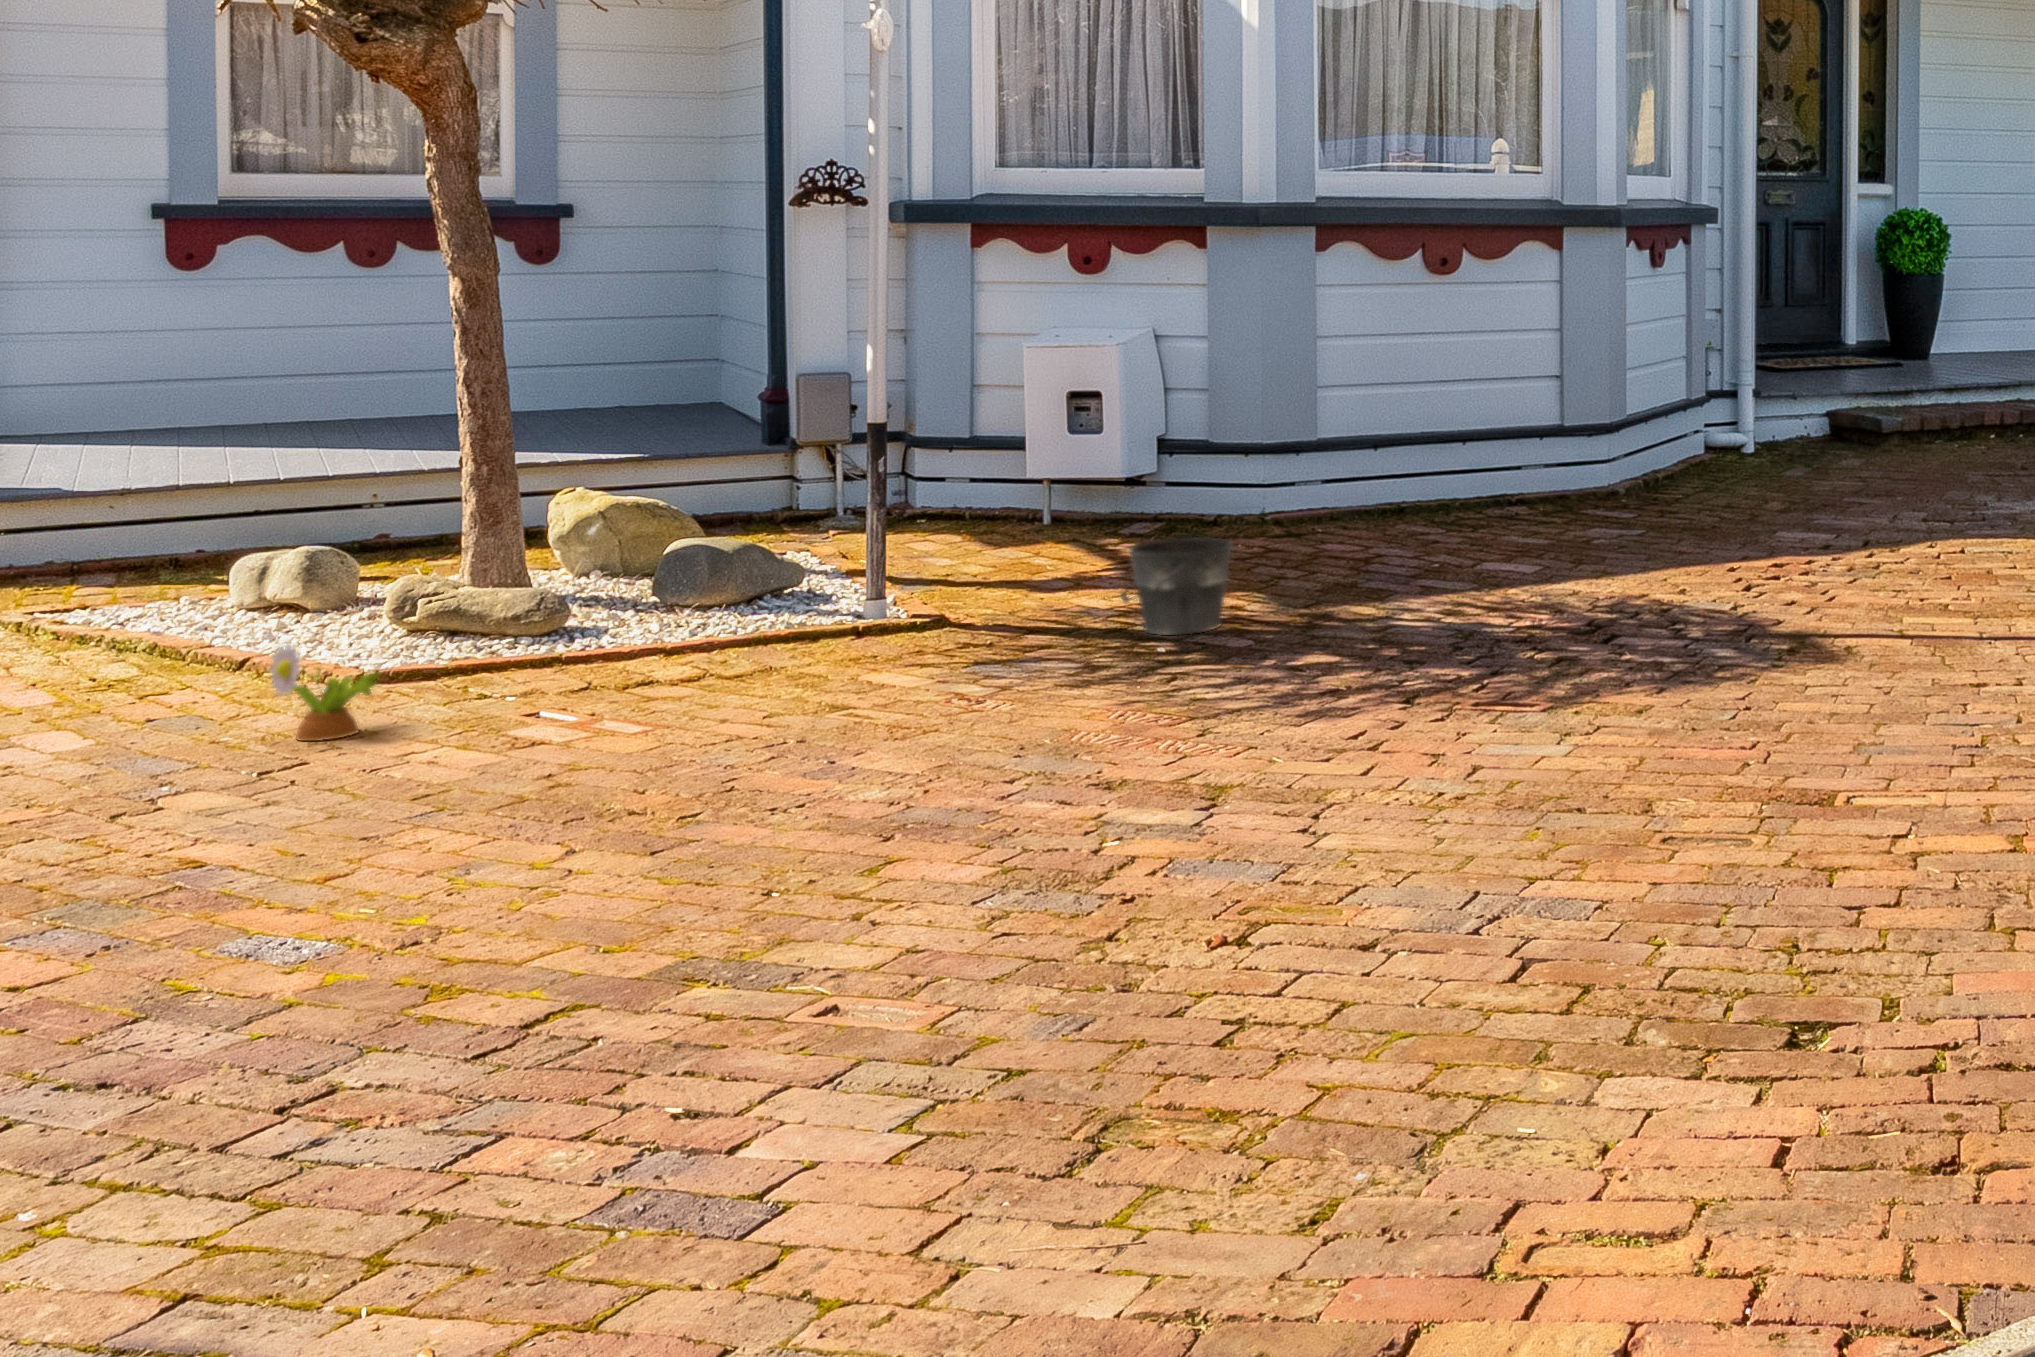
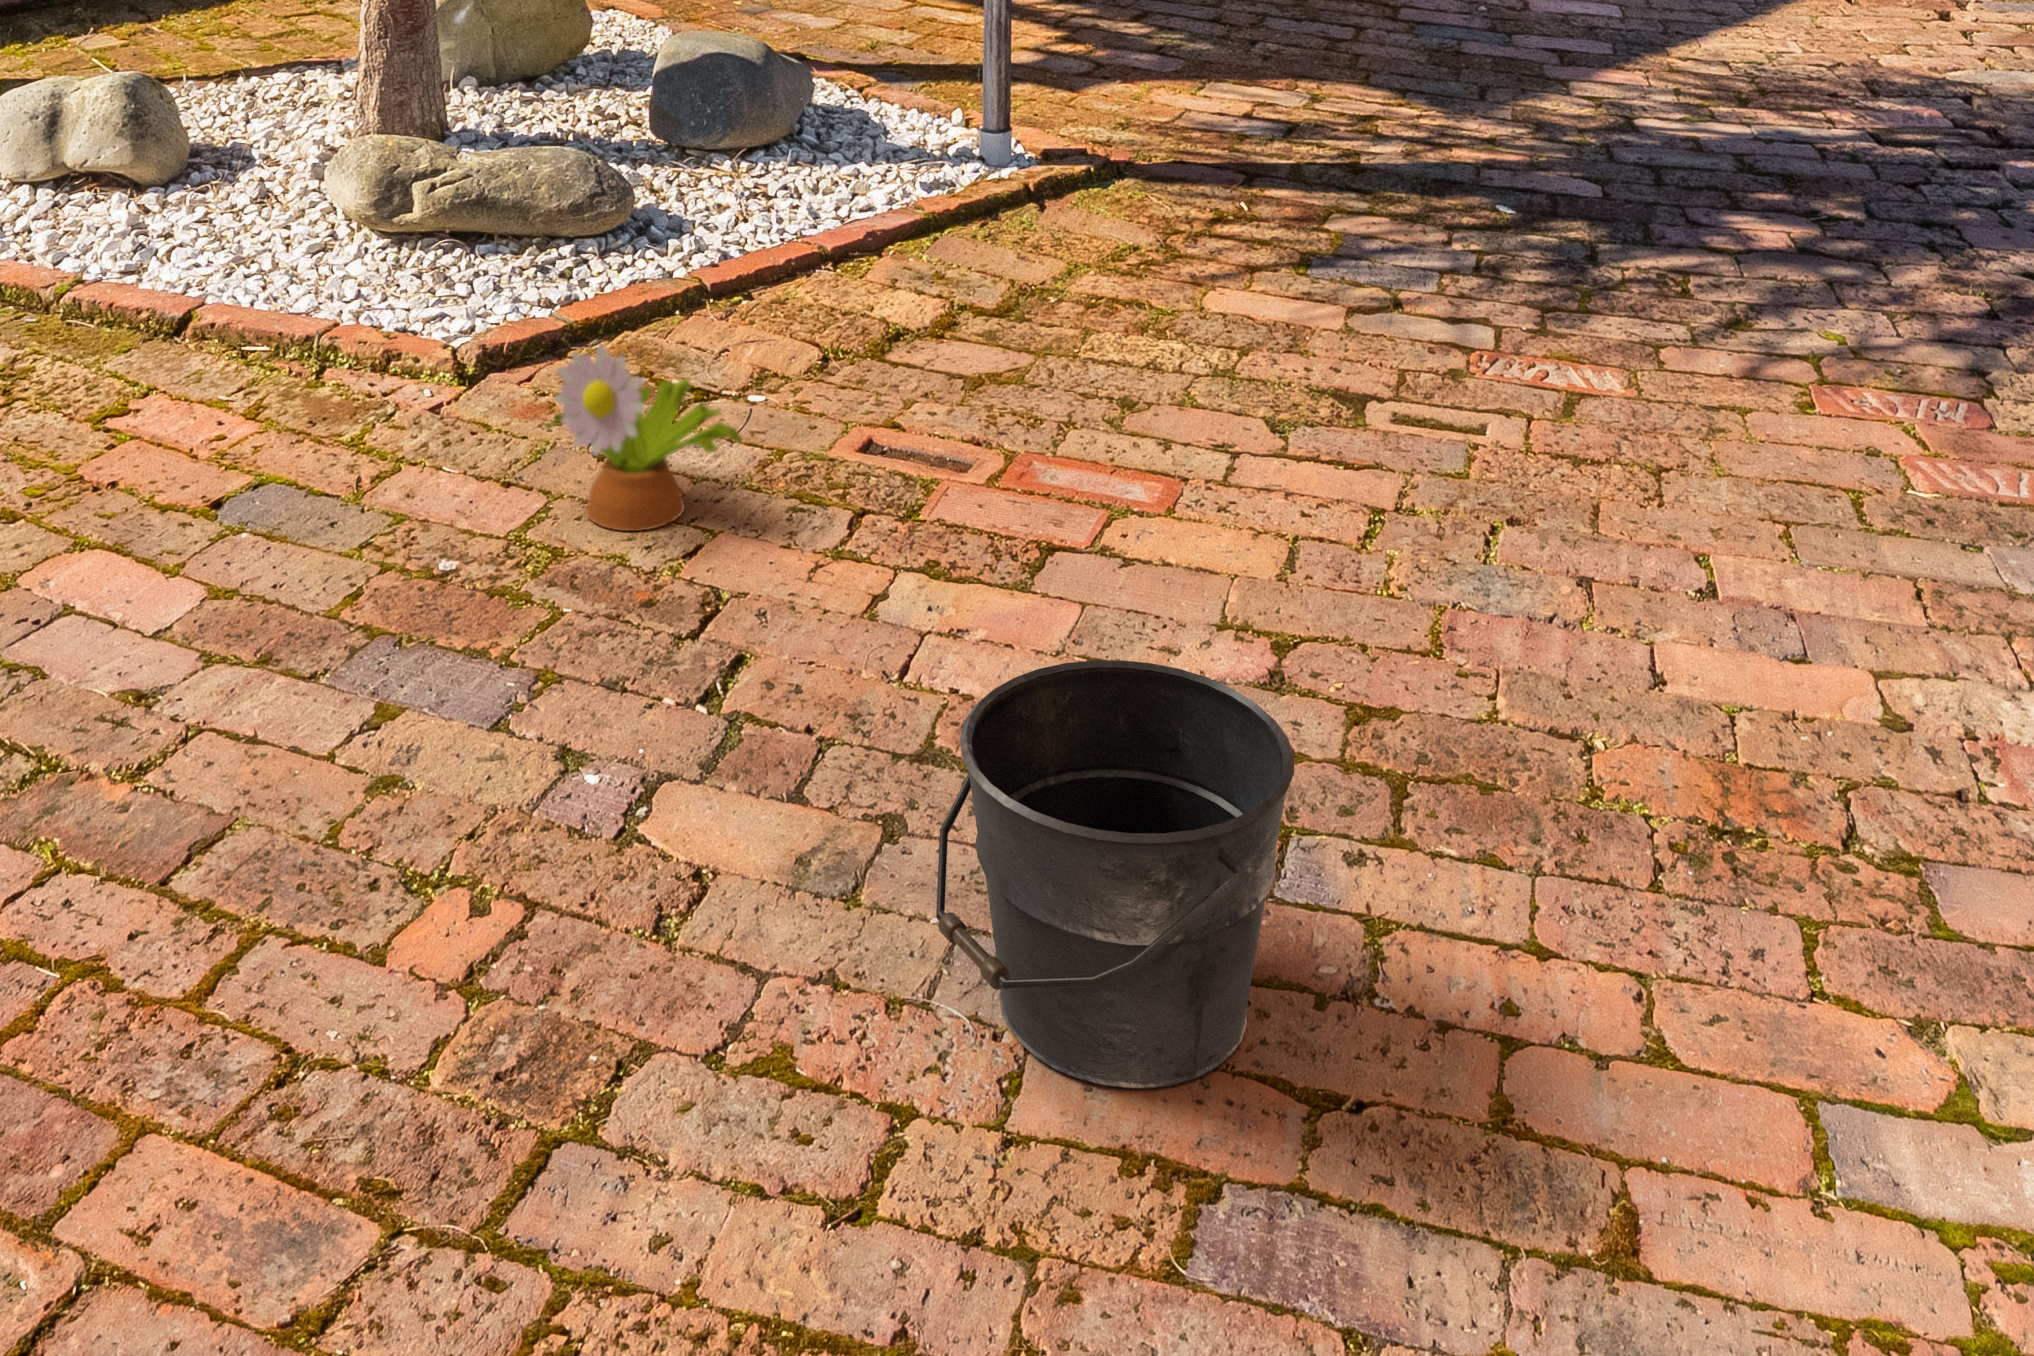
bucket: present [1121,537,1232,635] -> present [936,660,1294,1089]

